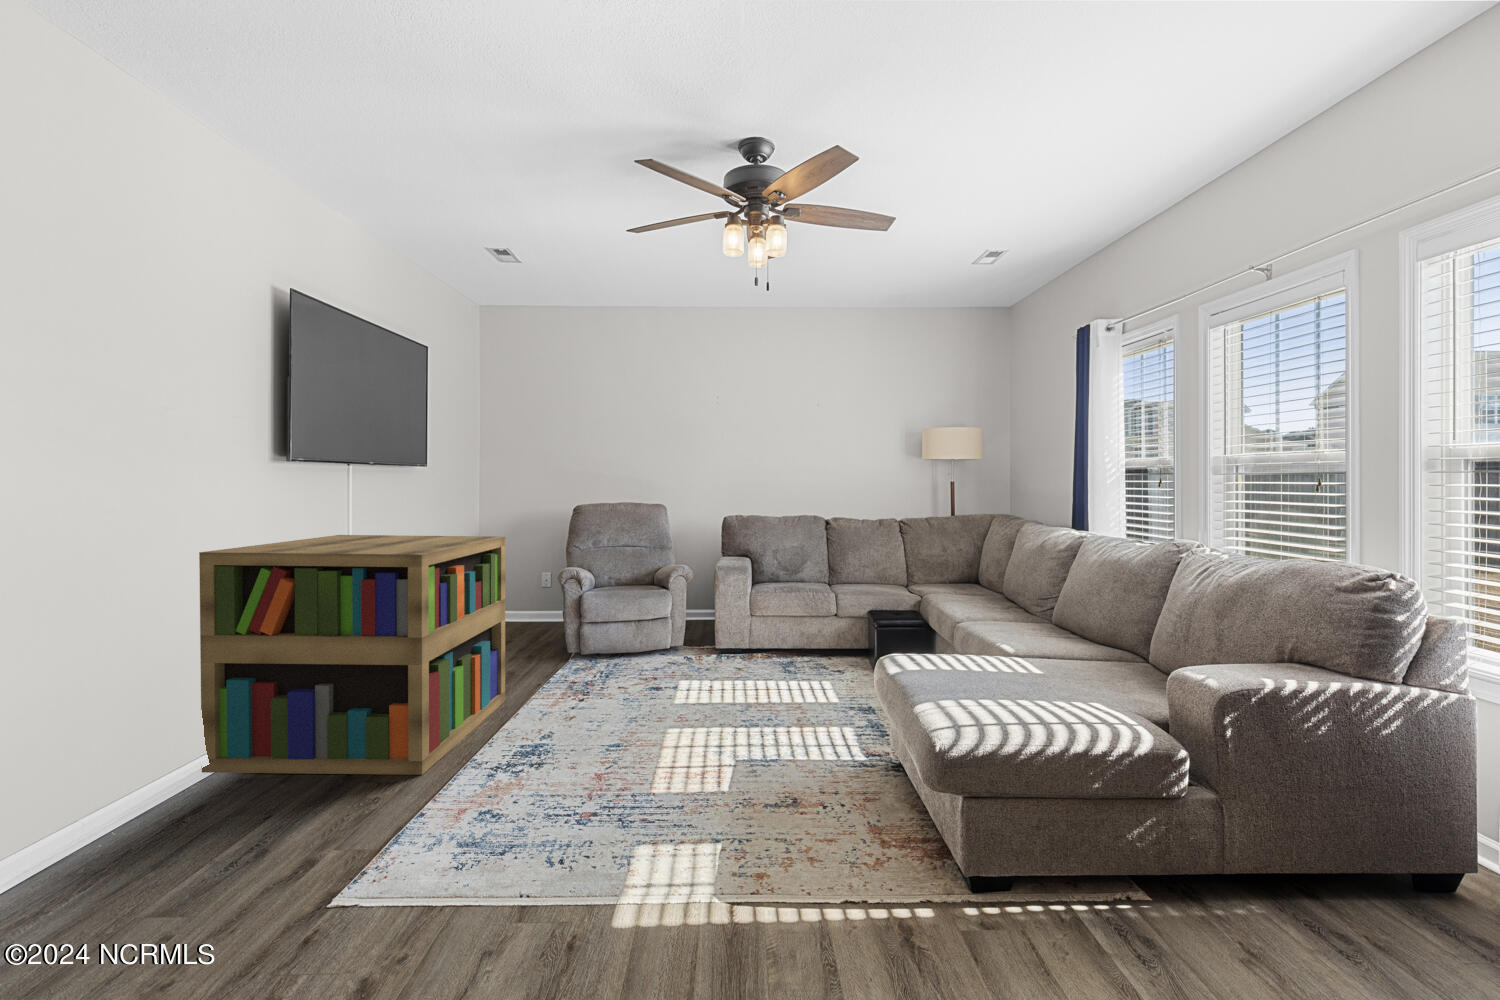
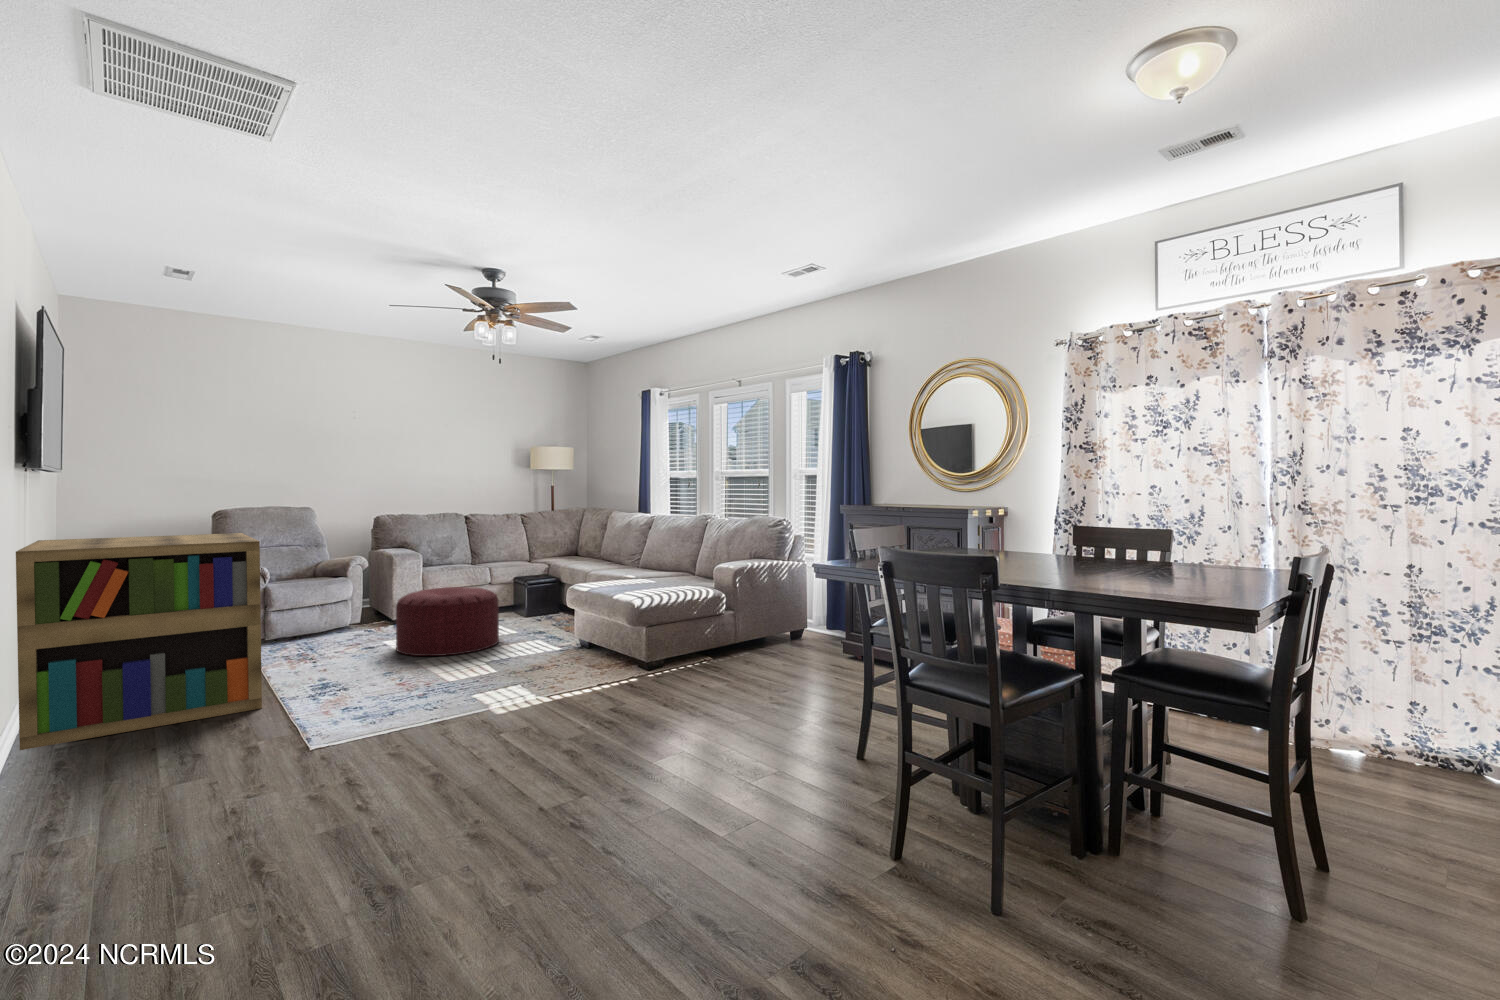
ottoman: none [665,622,797,730] -> present [396,587,499,656]

